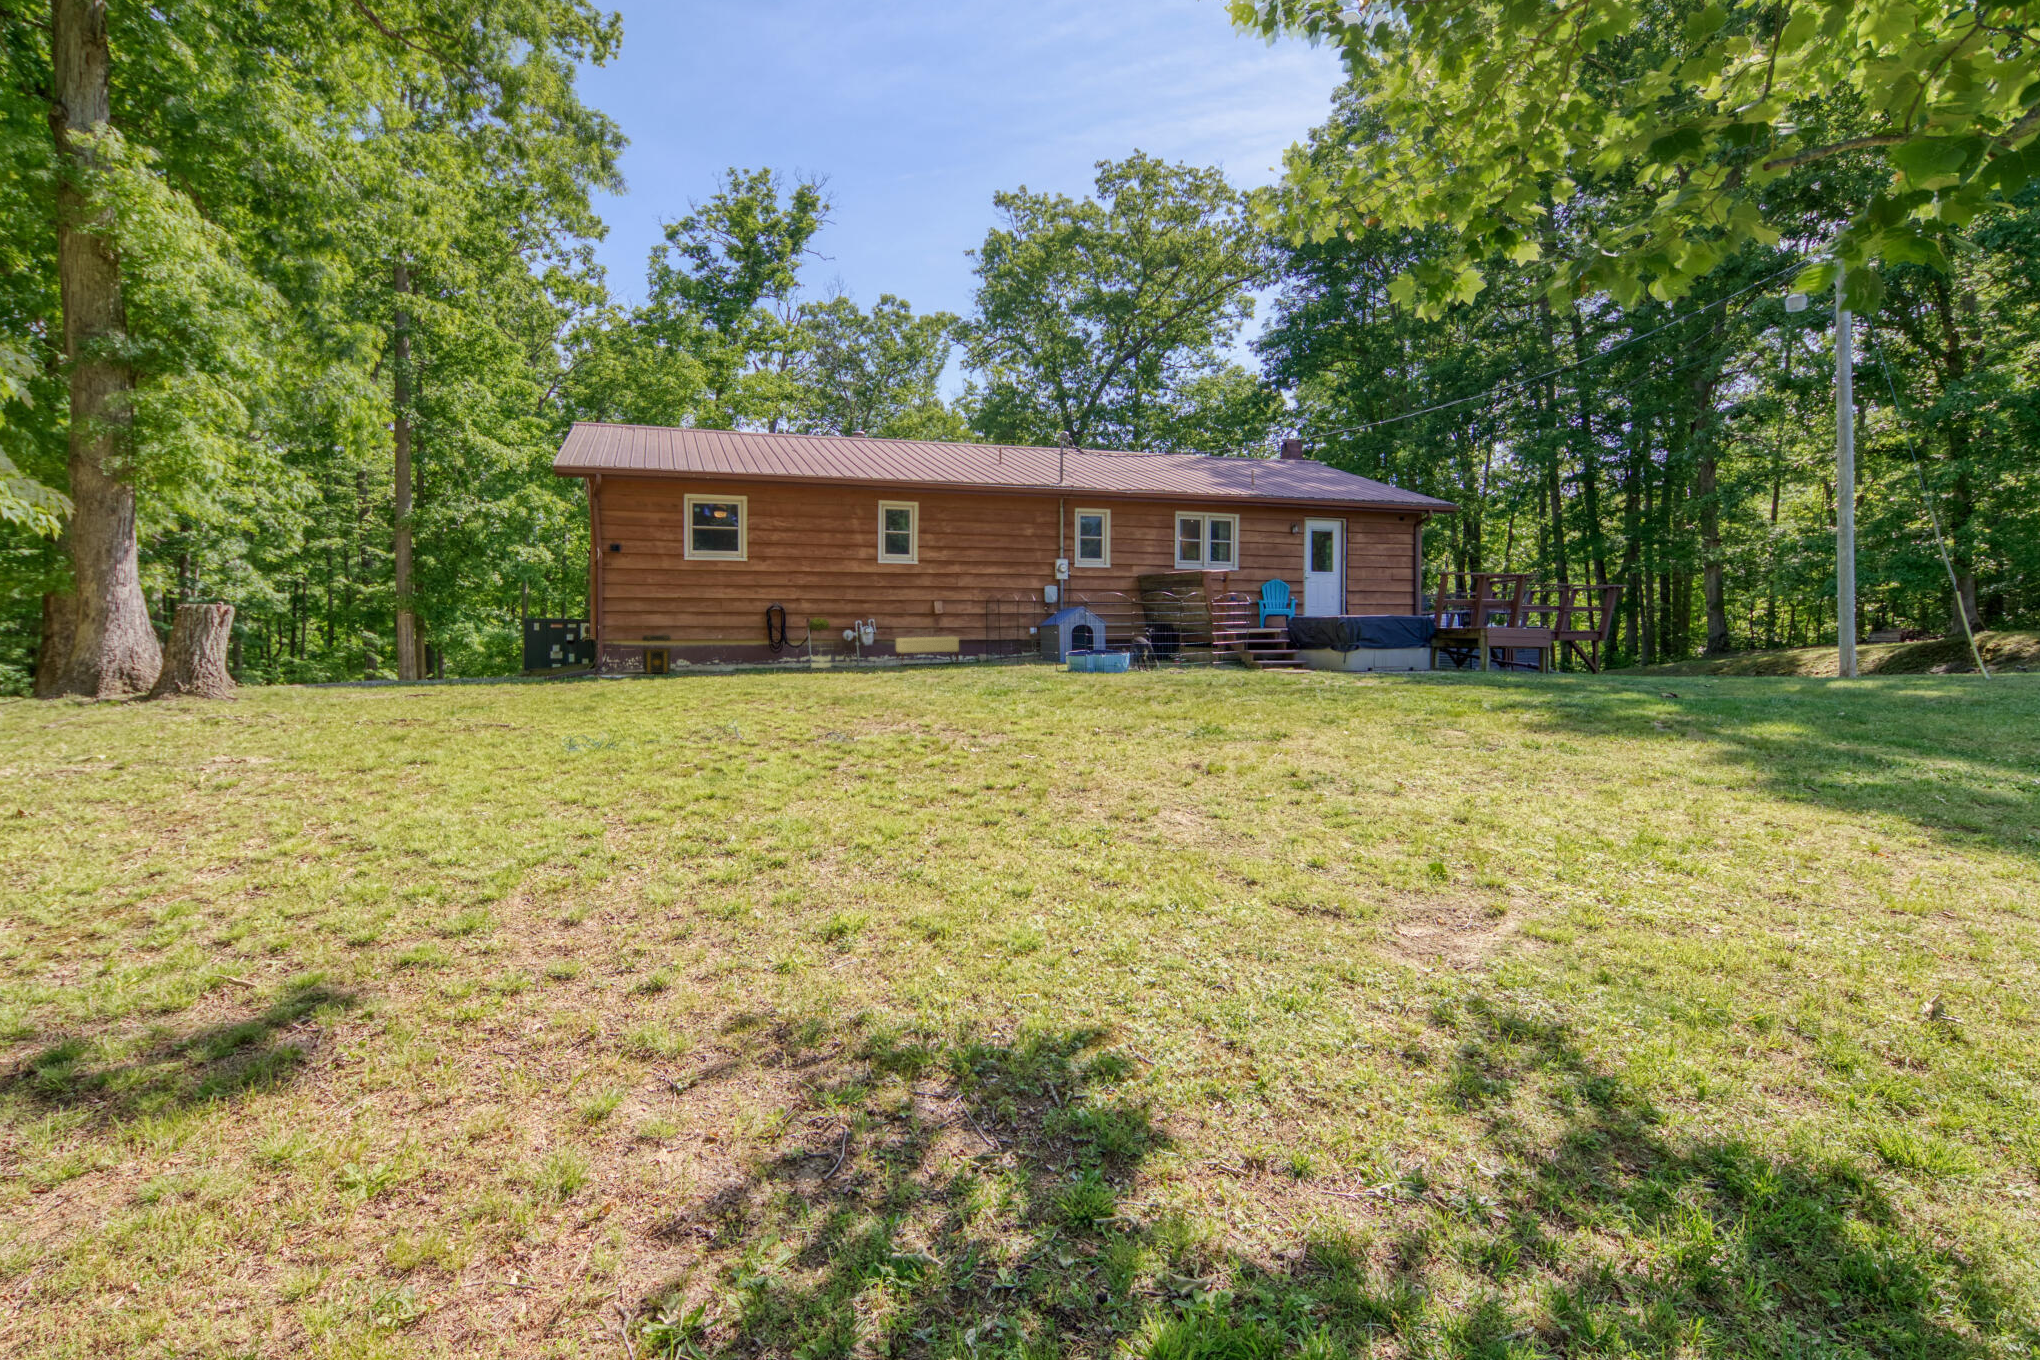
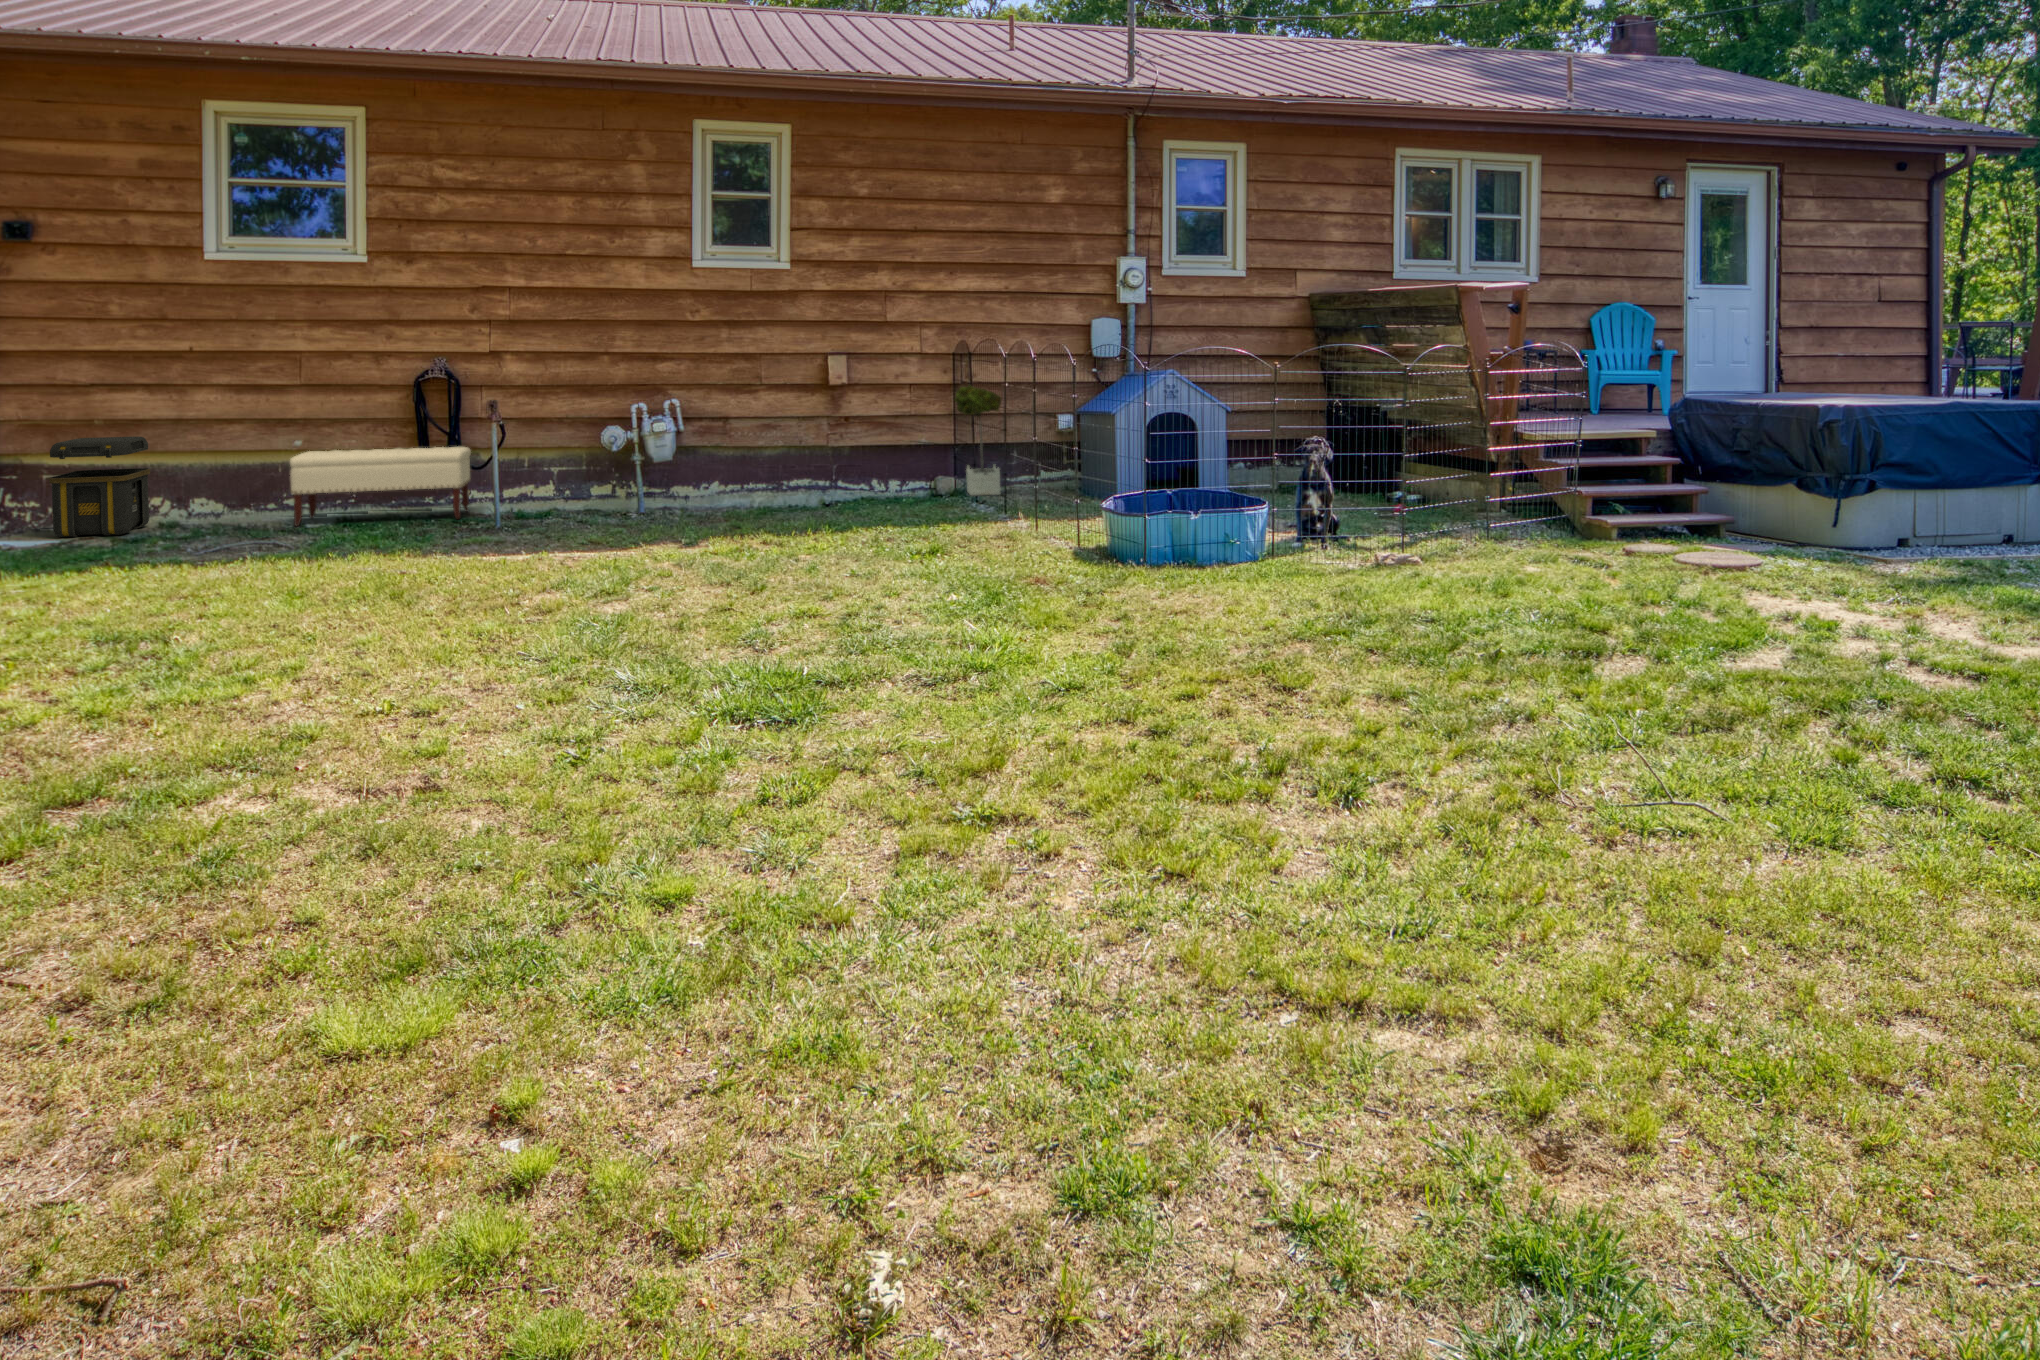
potted tree: present [808,617,831,668] -> present [955,385,1001,496]
bench: present [896,637,959,663] -> present [290,447,471,526]

